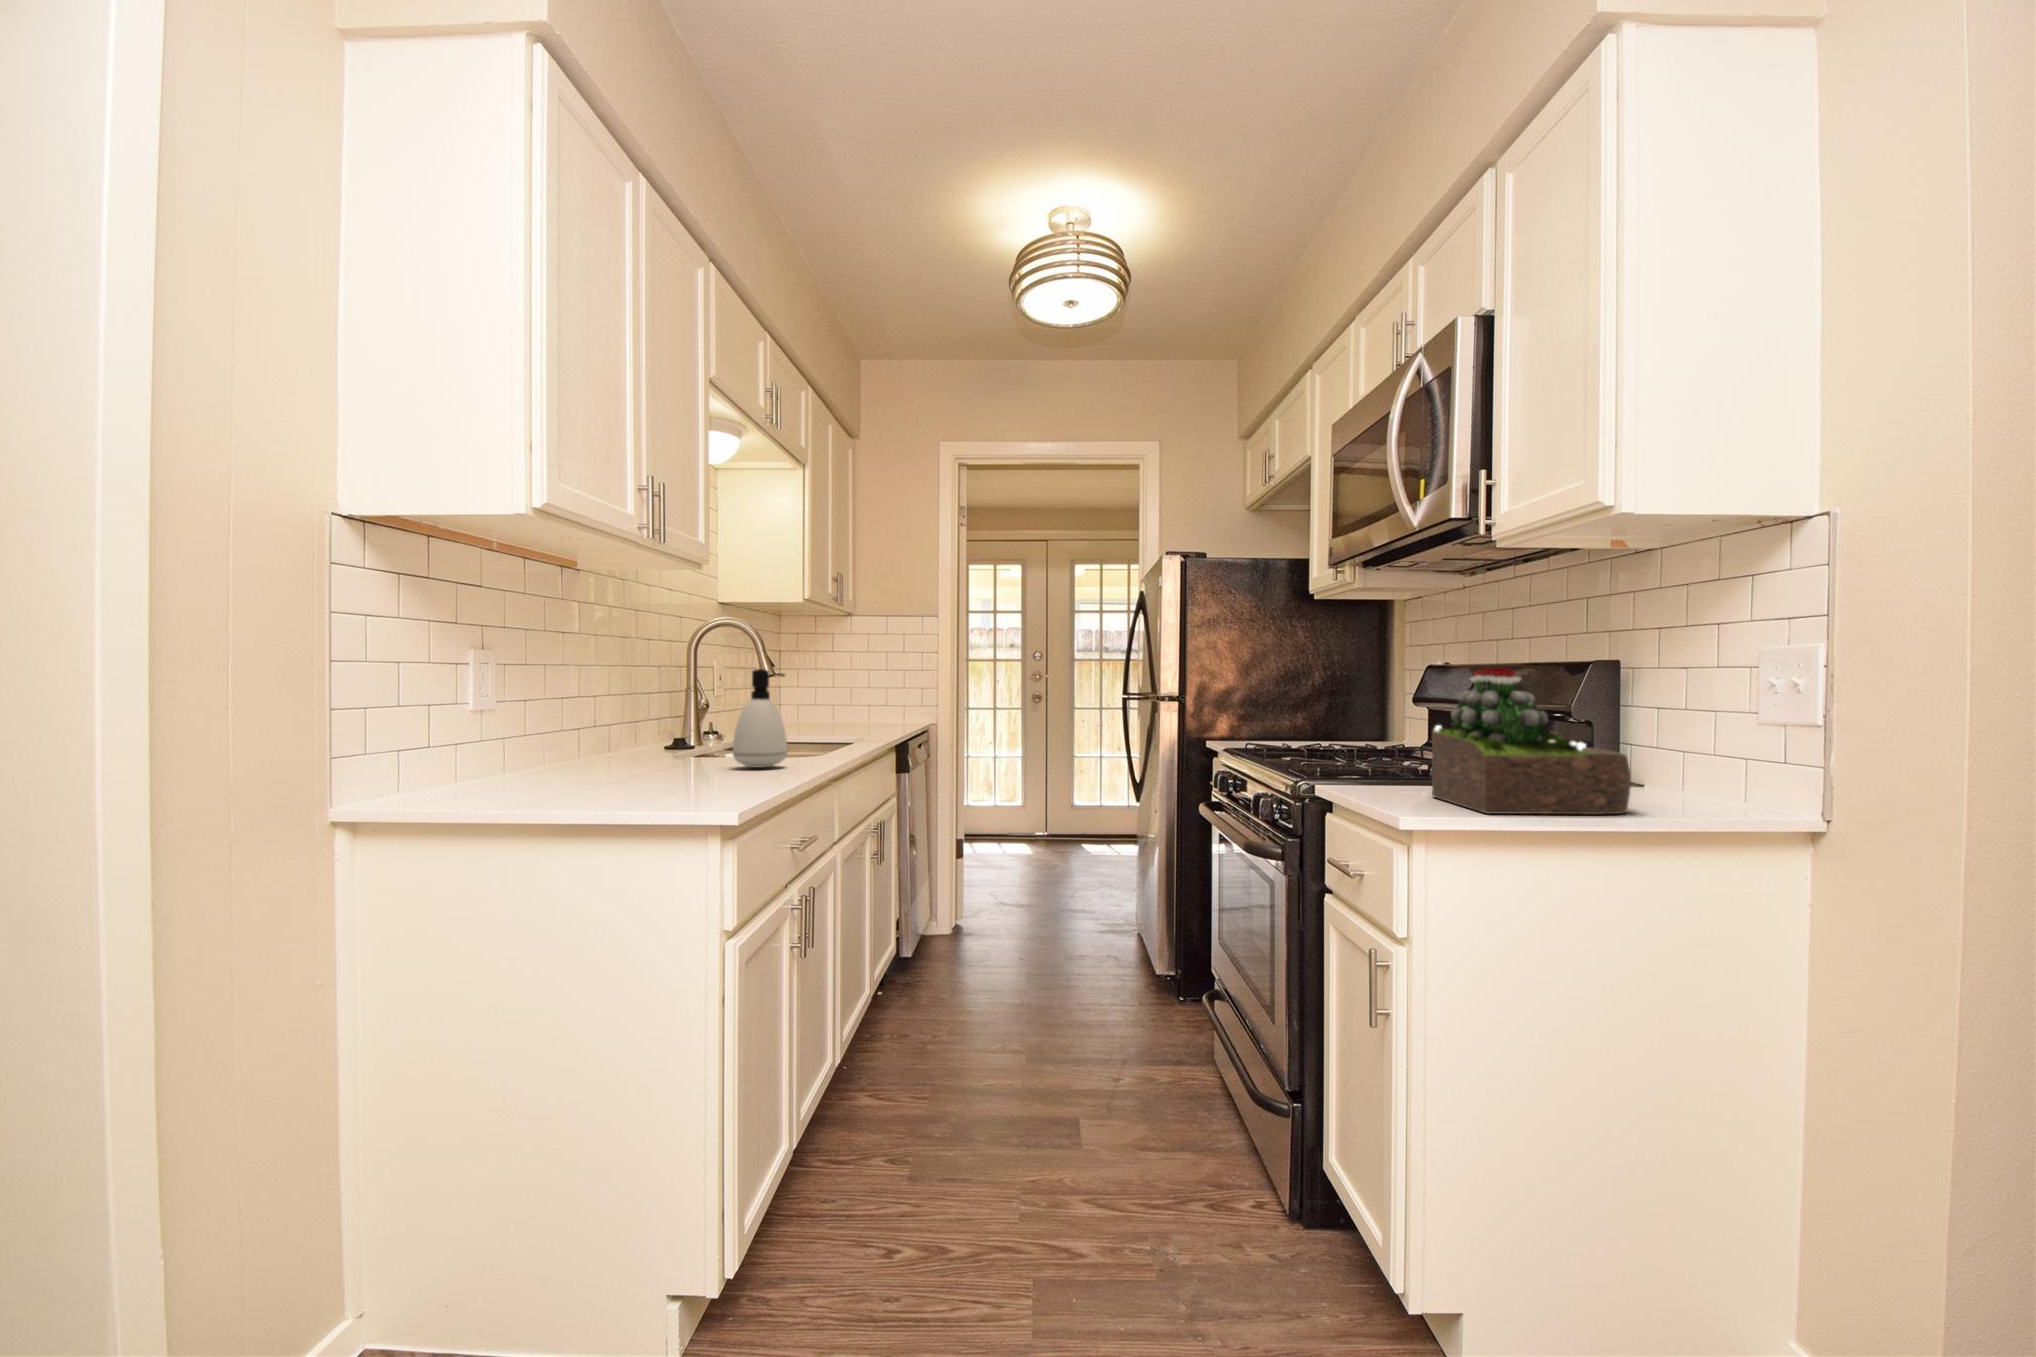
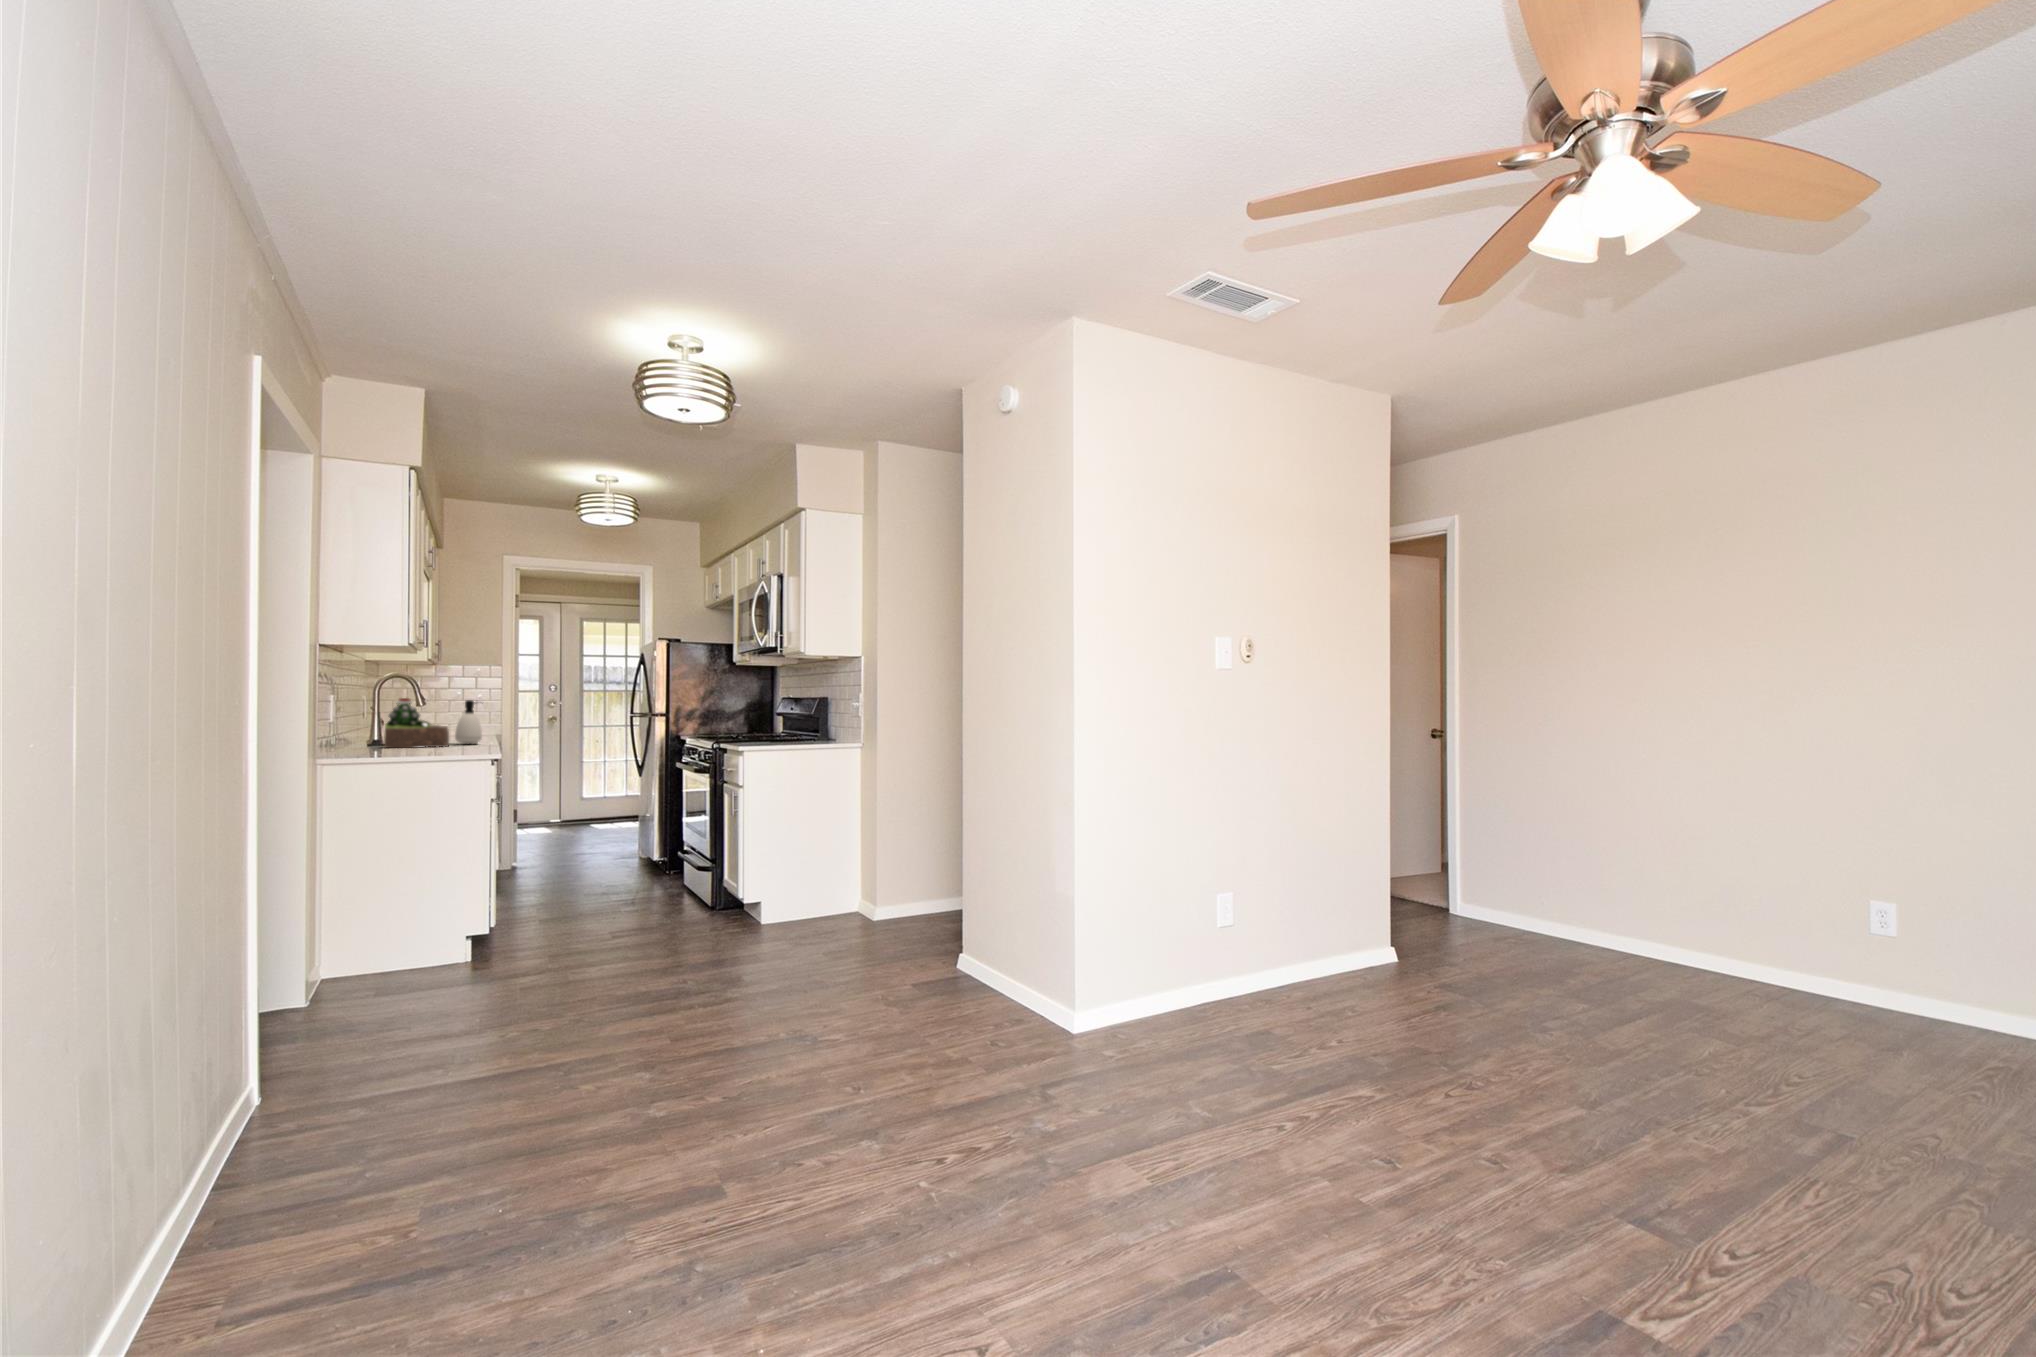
succulent plant: present [1432,668,1631,814] -> present [384,698,449,748]

